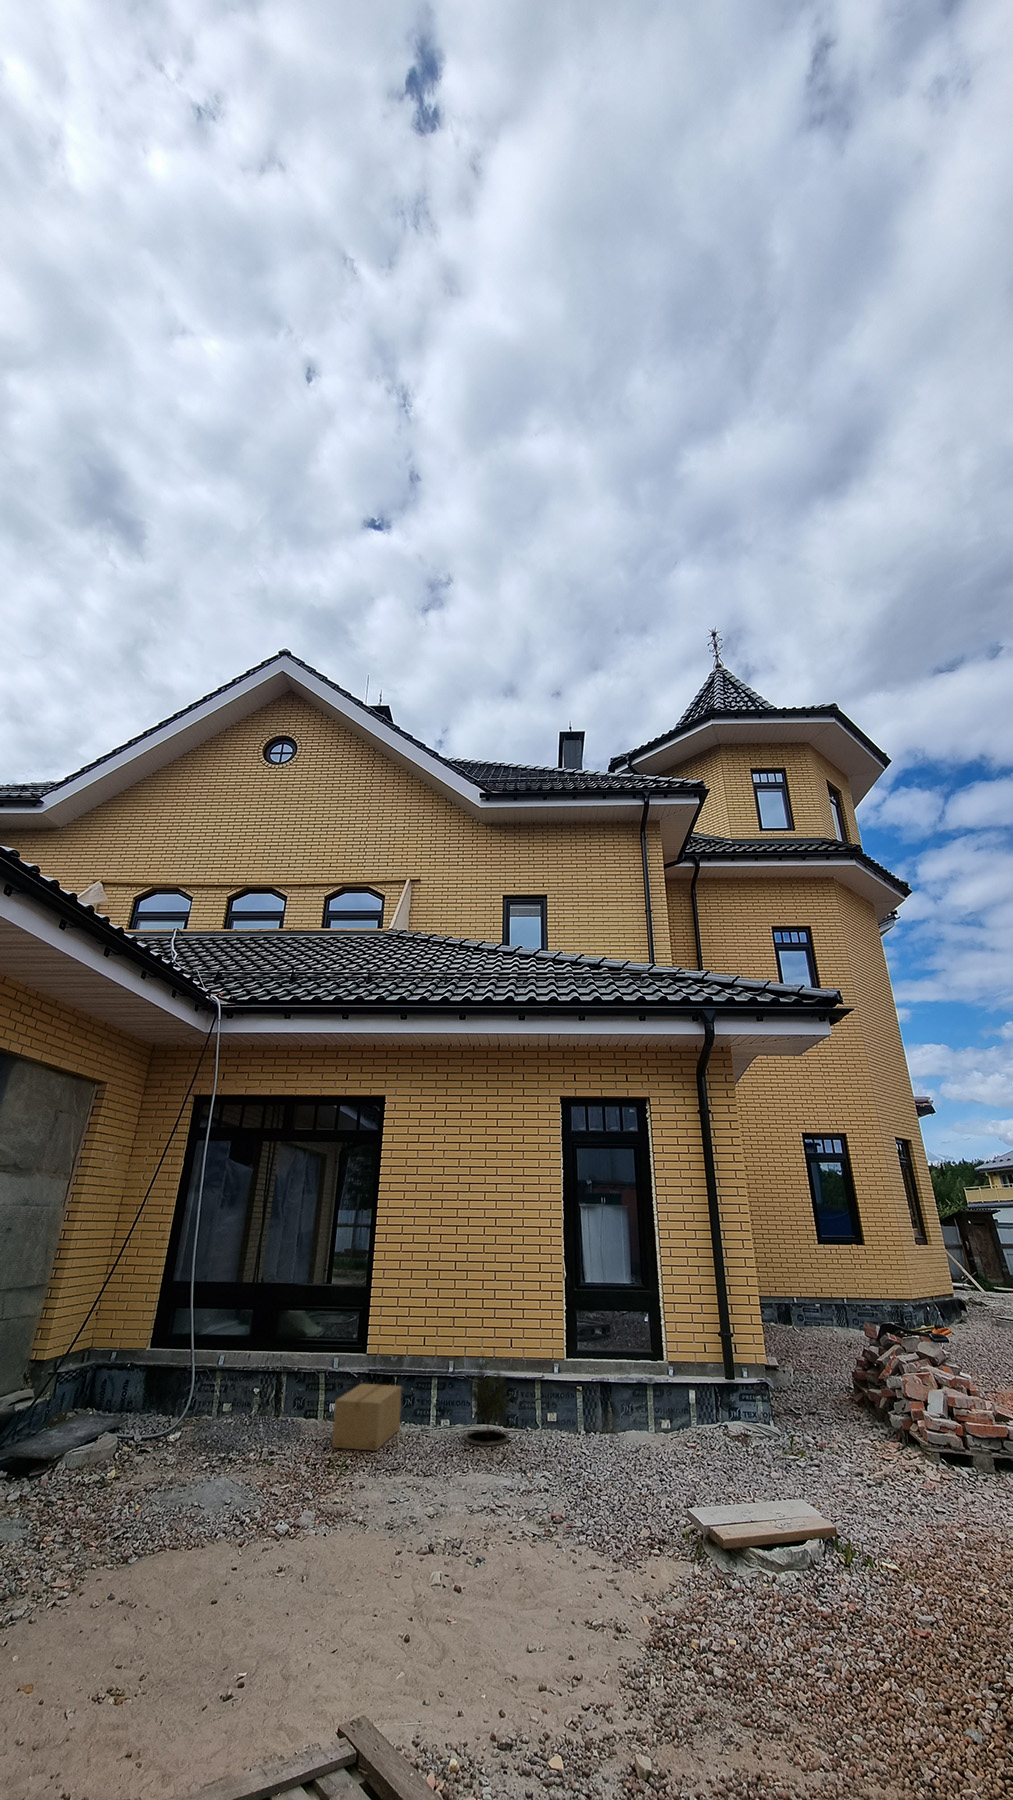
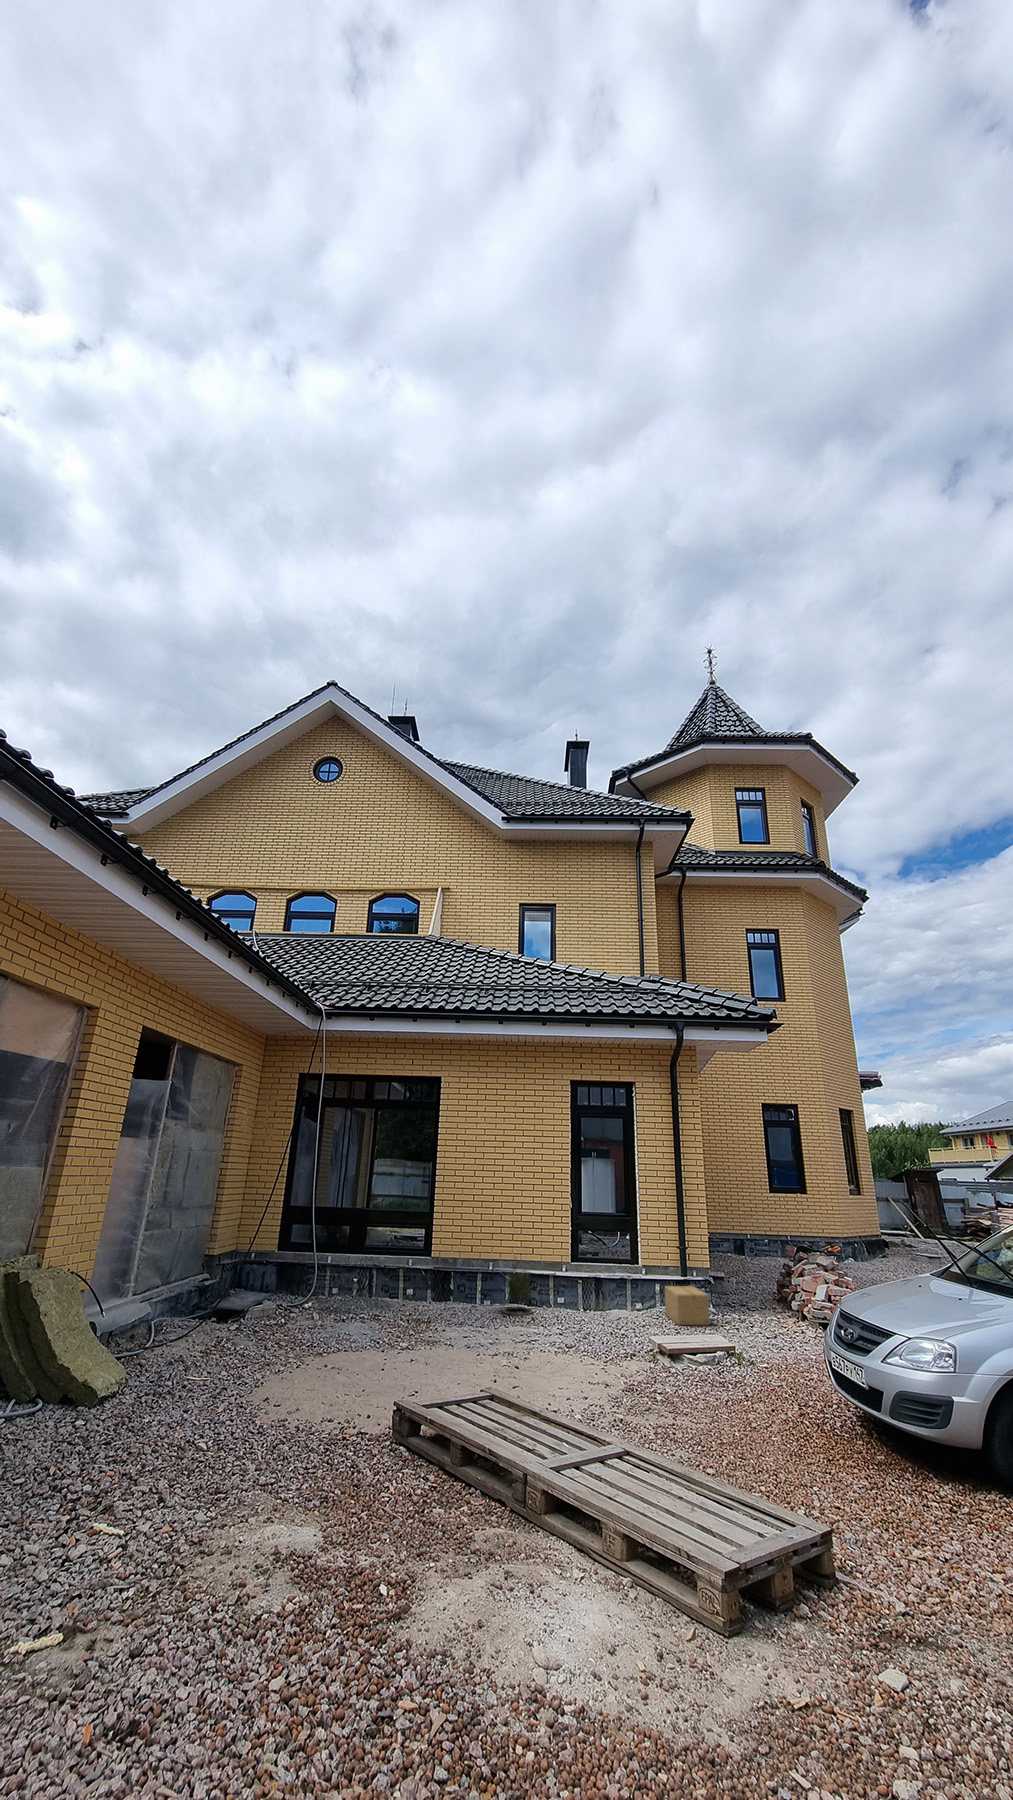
cardboard box: present [332,1384,402,1451] -> present [665,1286,710,1325]

